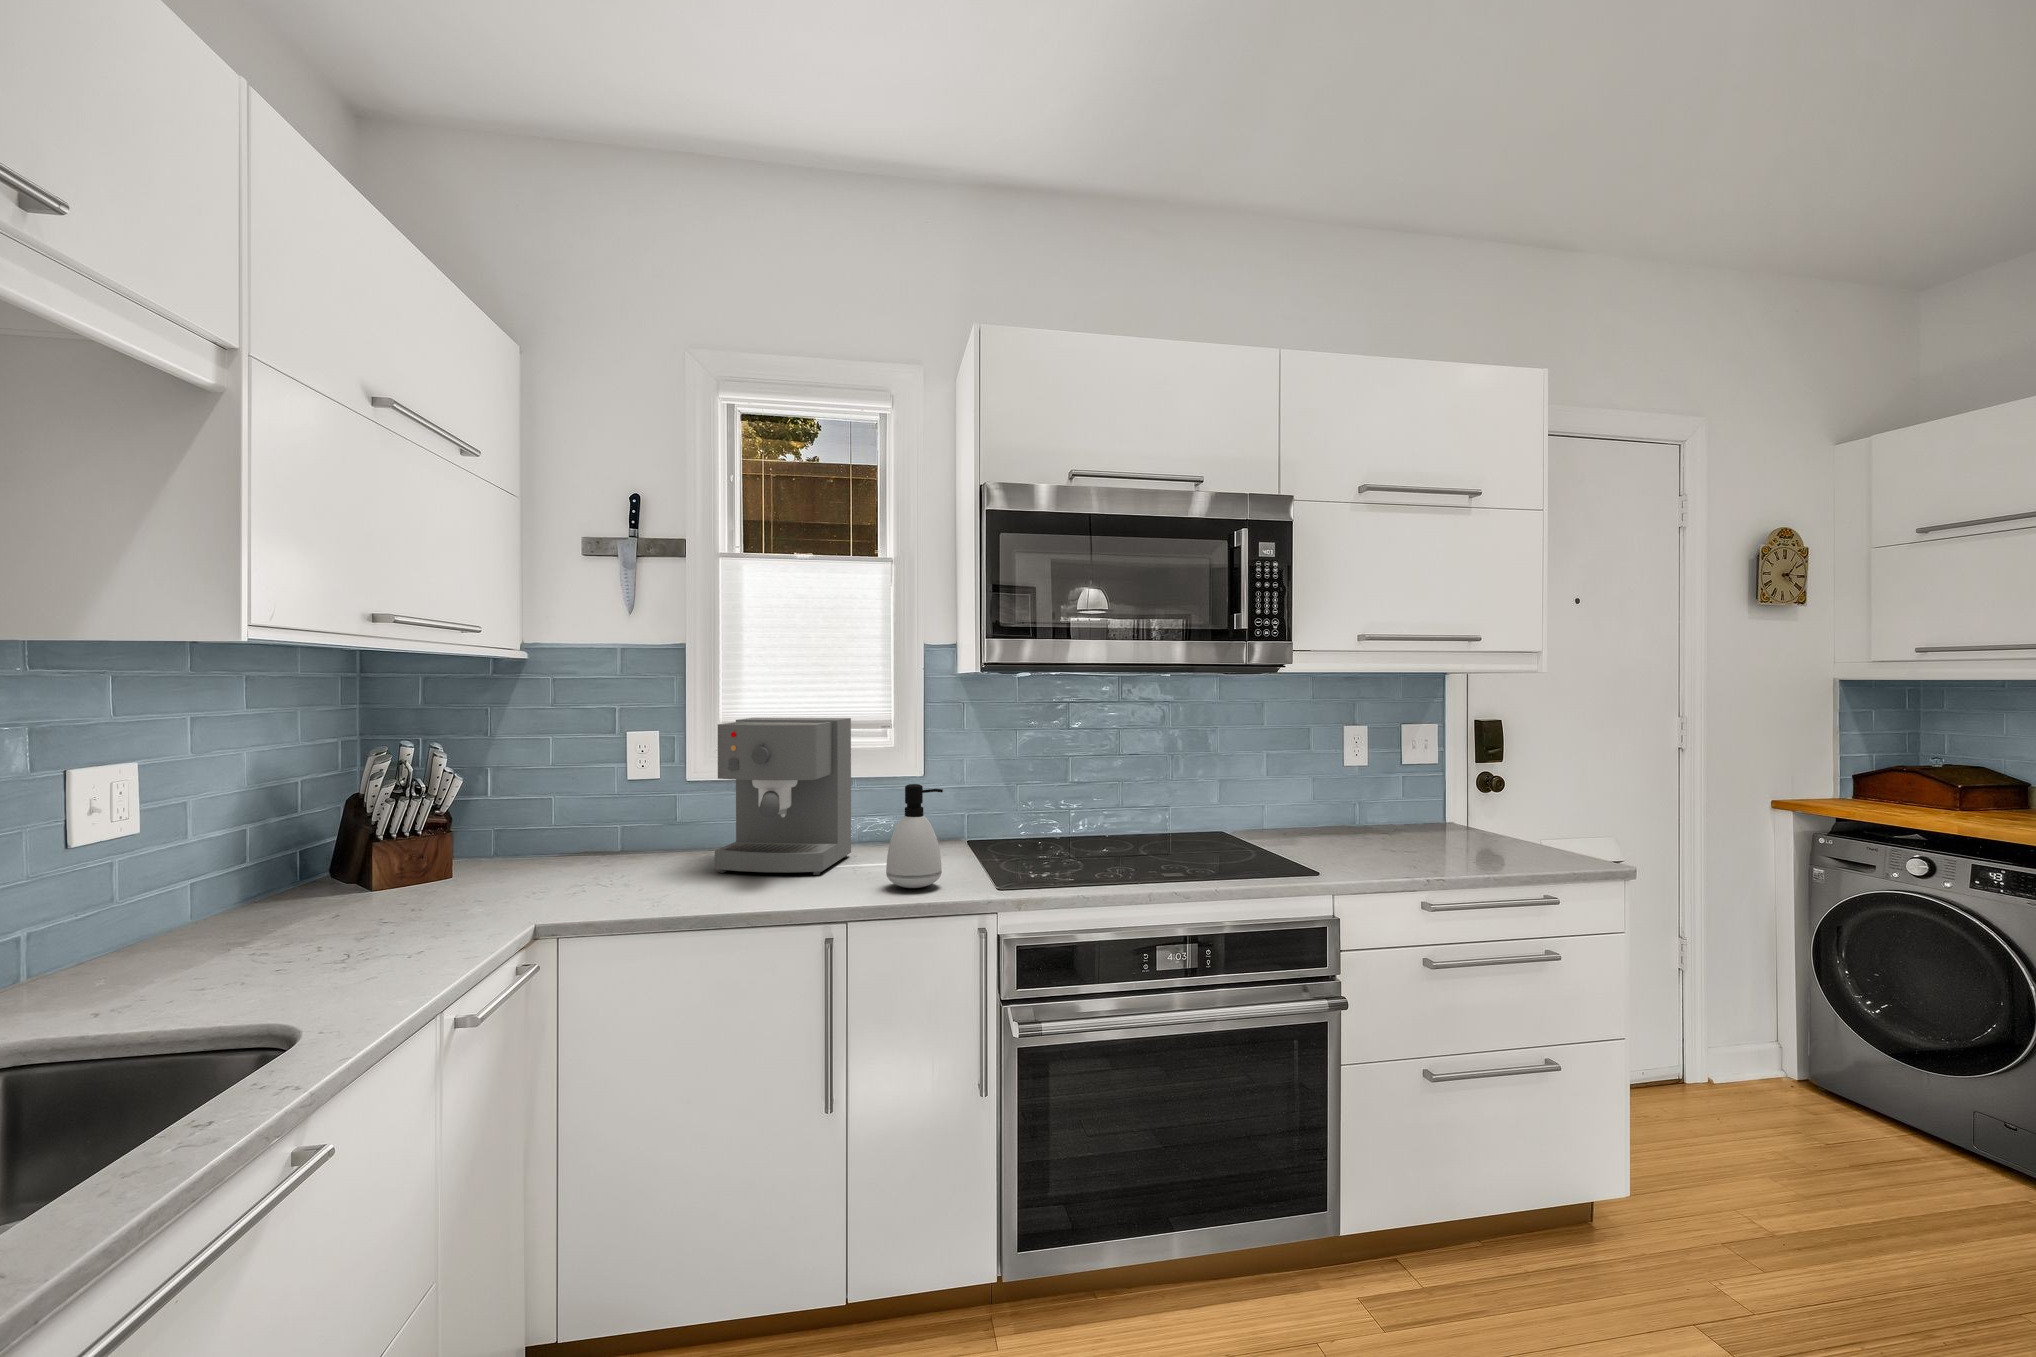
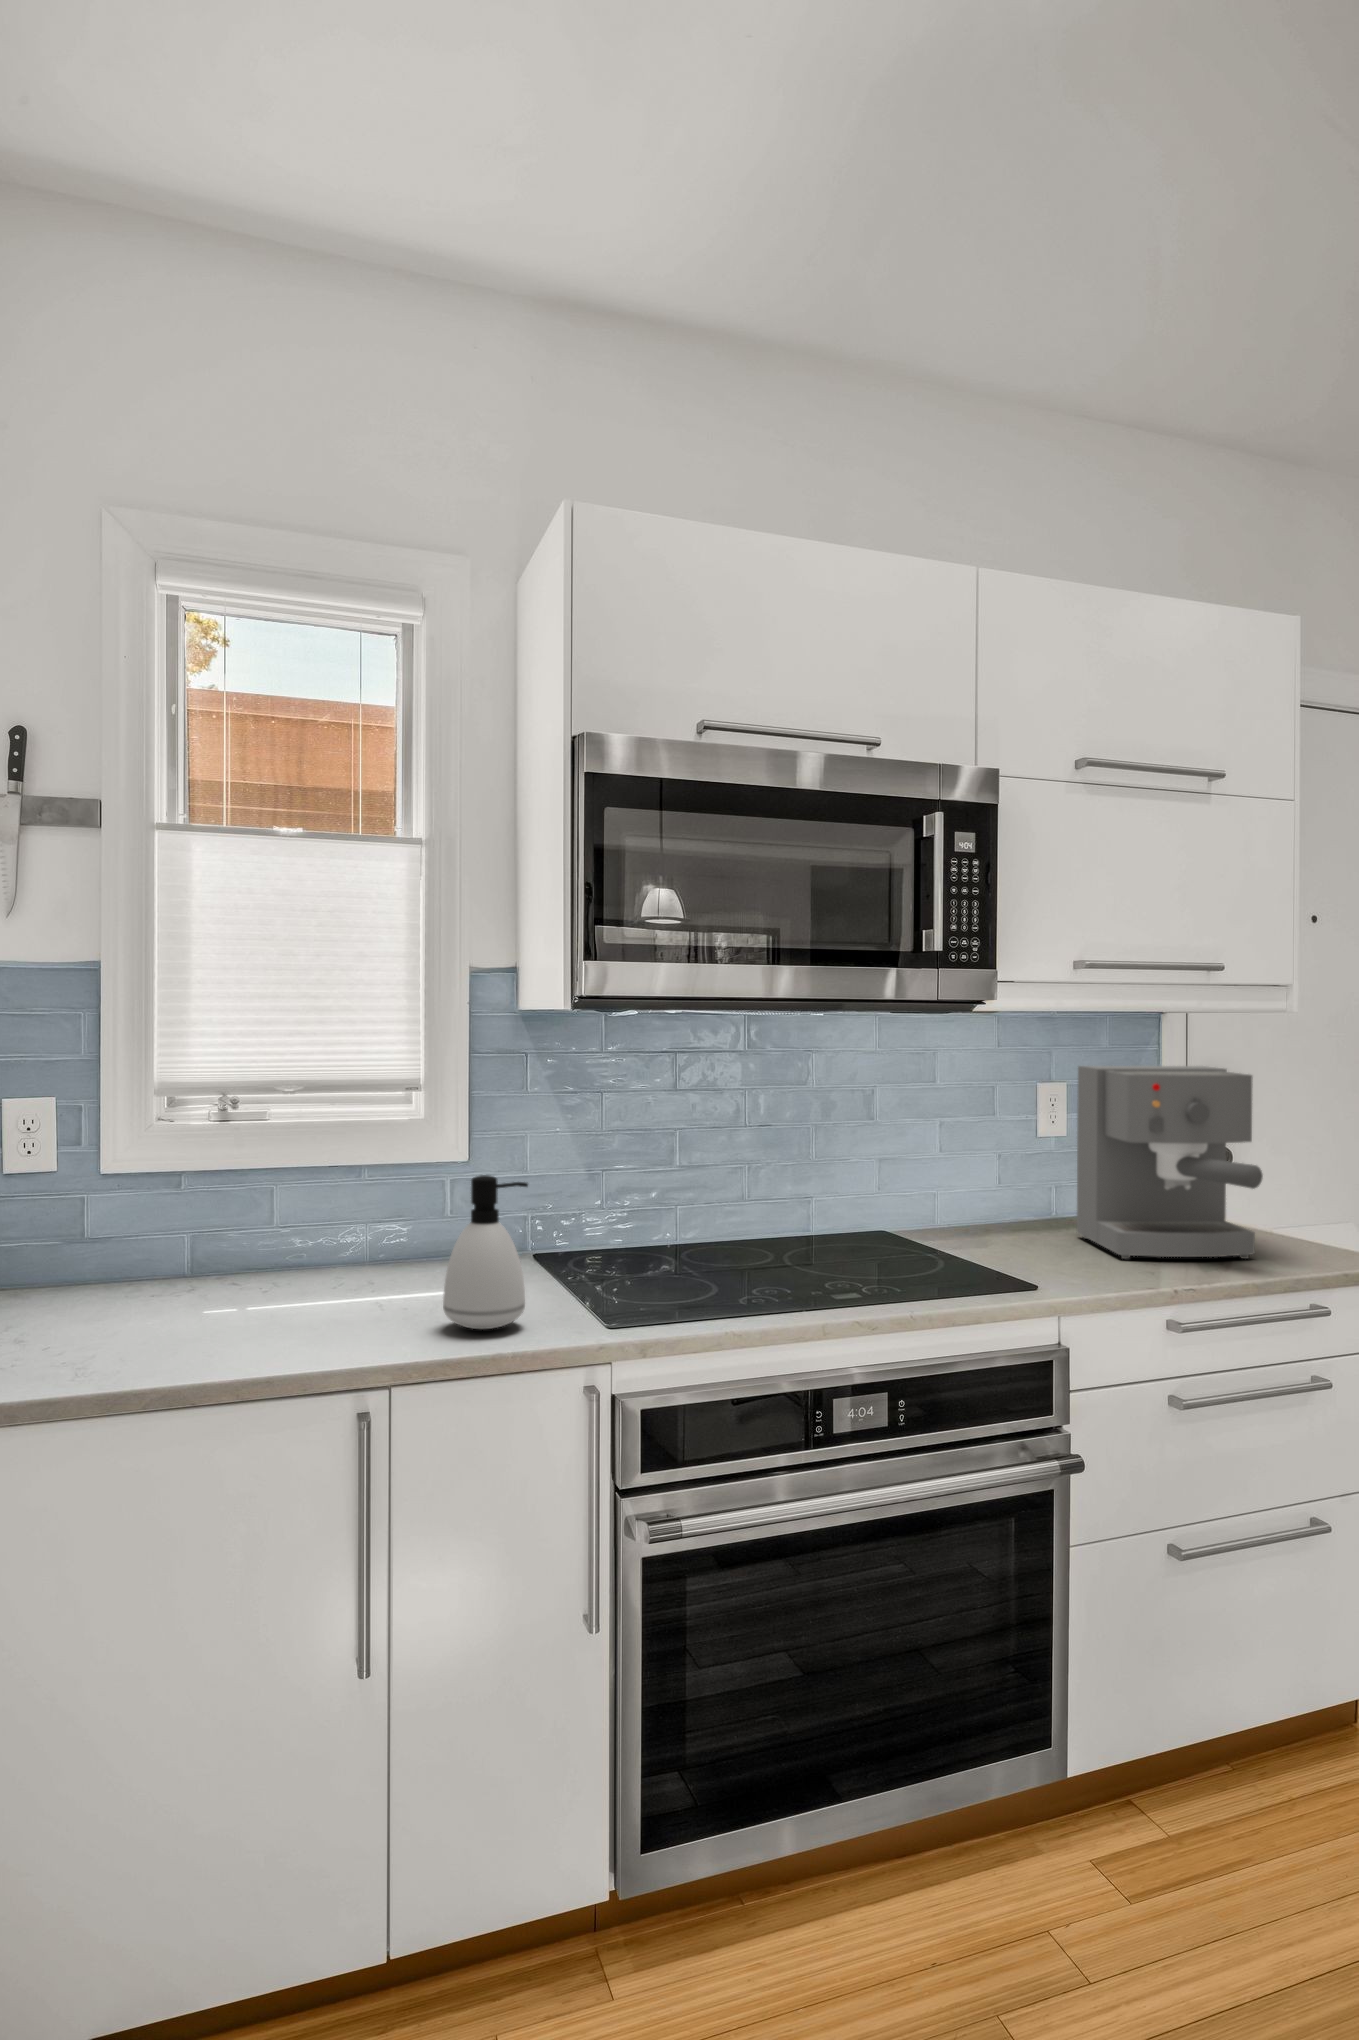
coffee maker: present [715,718,851,875] -> present [1077,1066,1263,1259]

